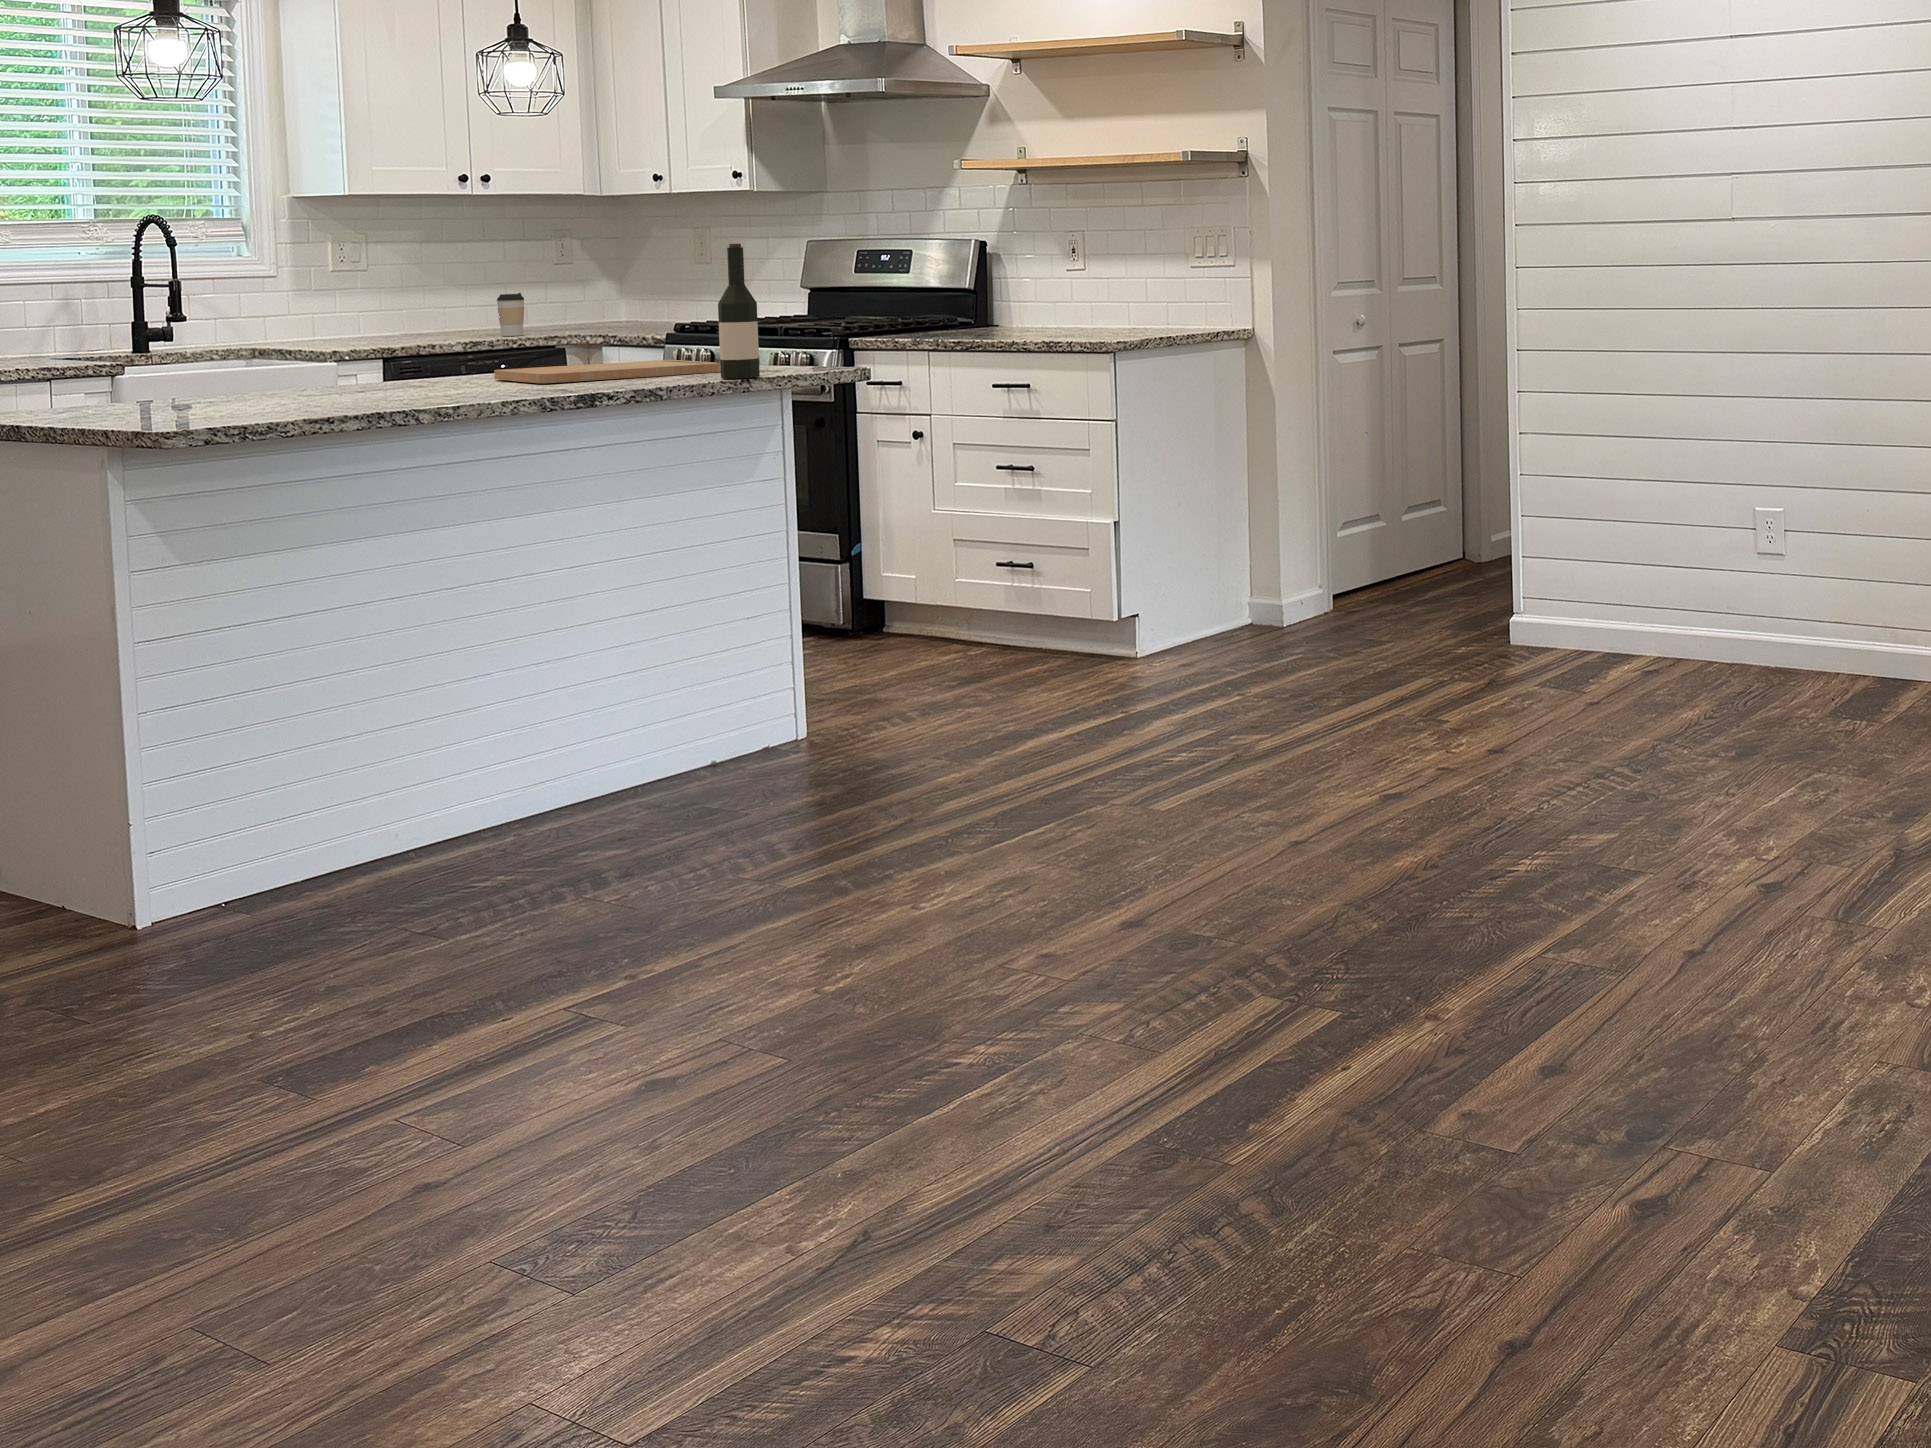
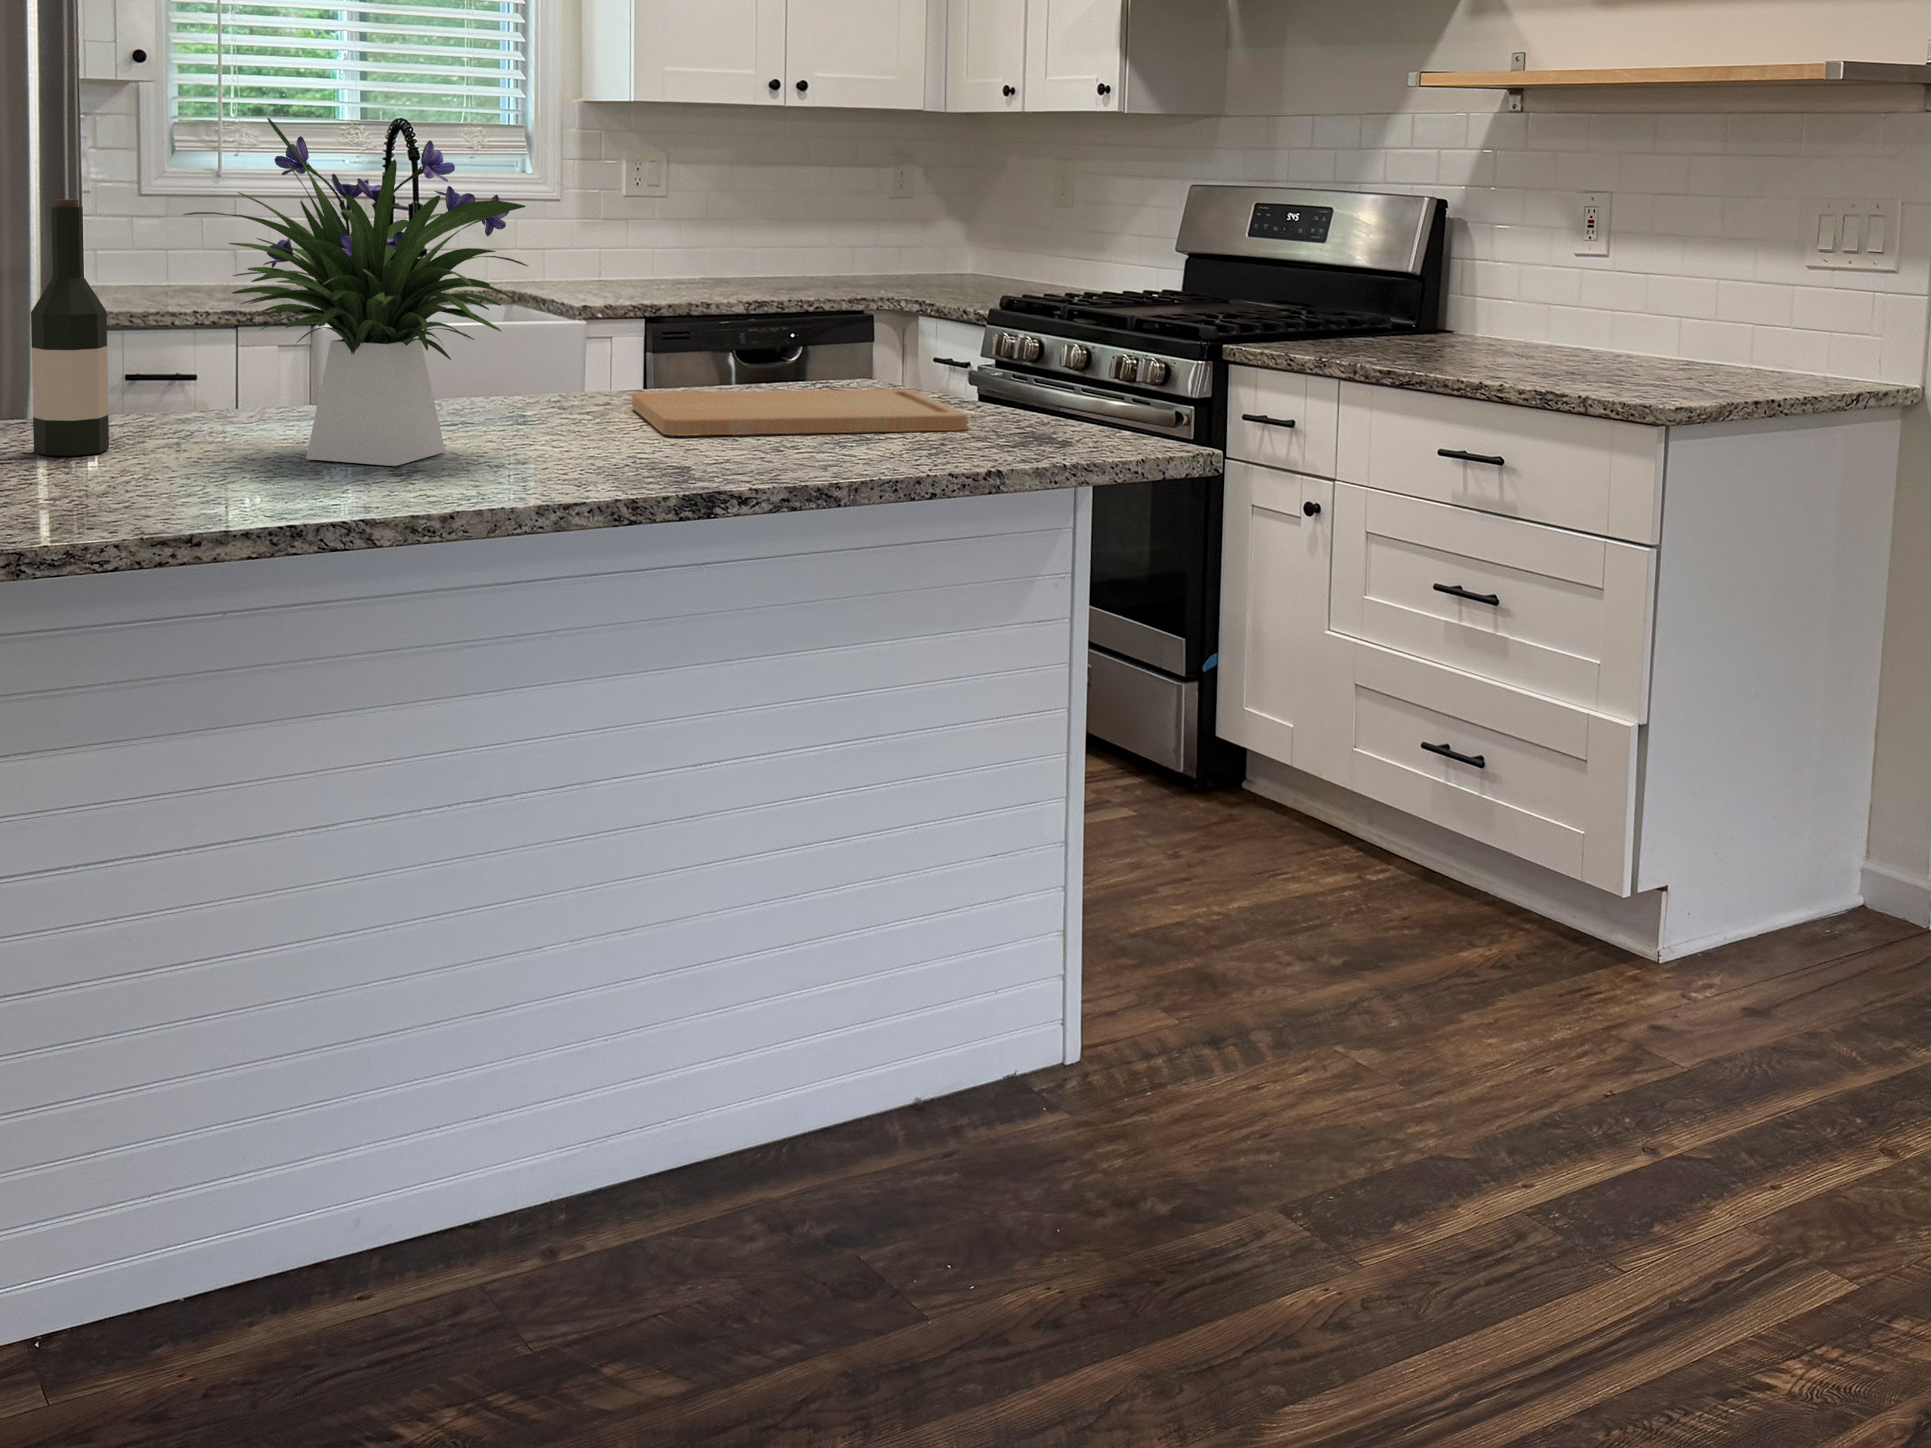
flower arrangement: none [264,205,472,402] -> present [183,118,528,466]
wine bottle: present [718,244,760,379] -> present [31,199,109,456]
coffee cup: present [497,293,524,336] -> none [825,230,857,283]

